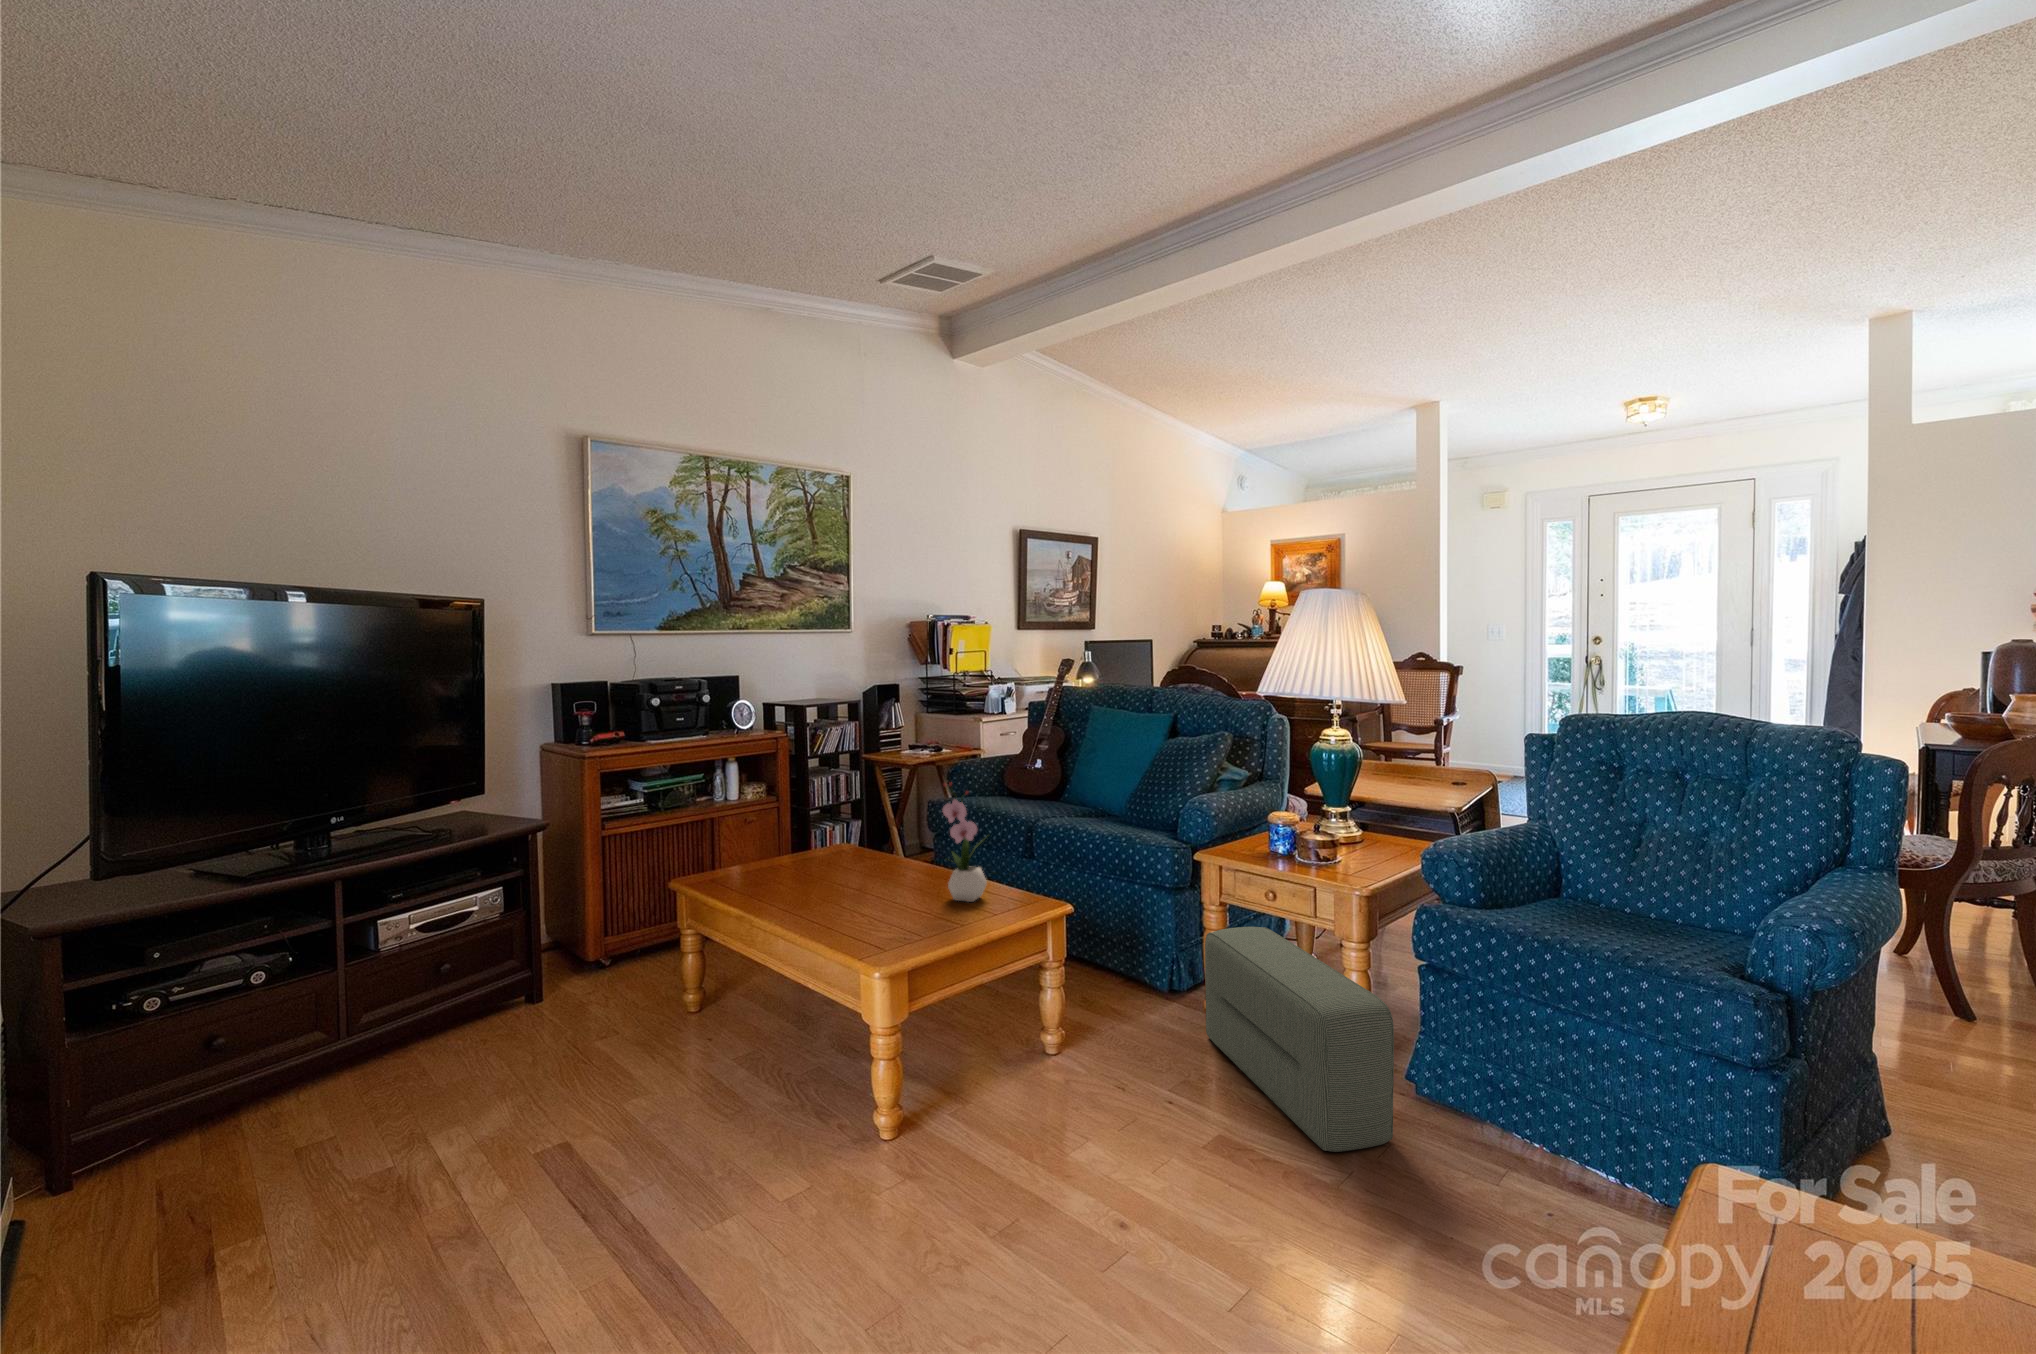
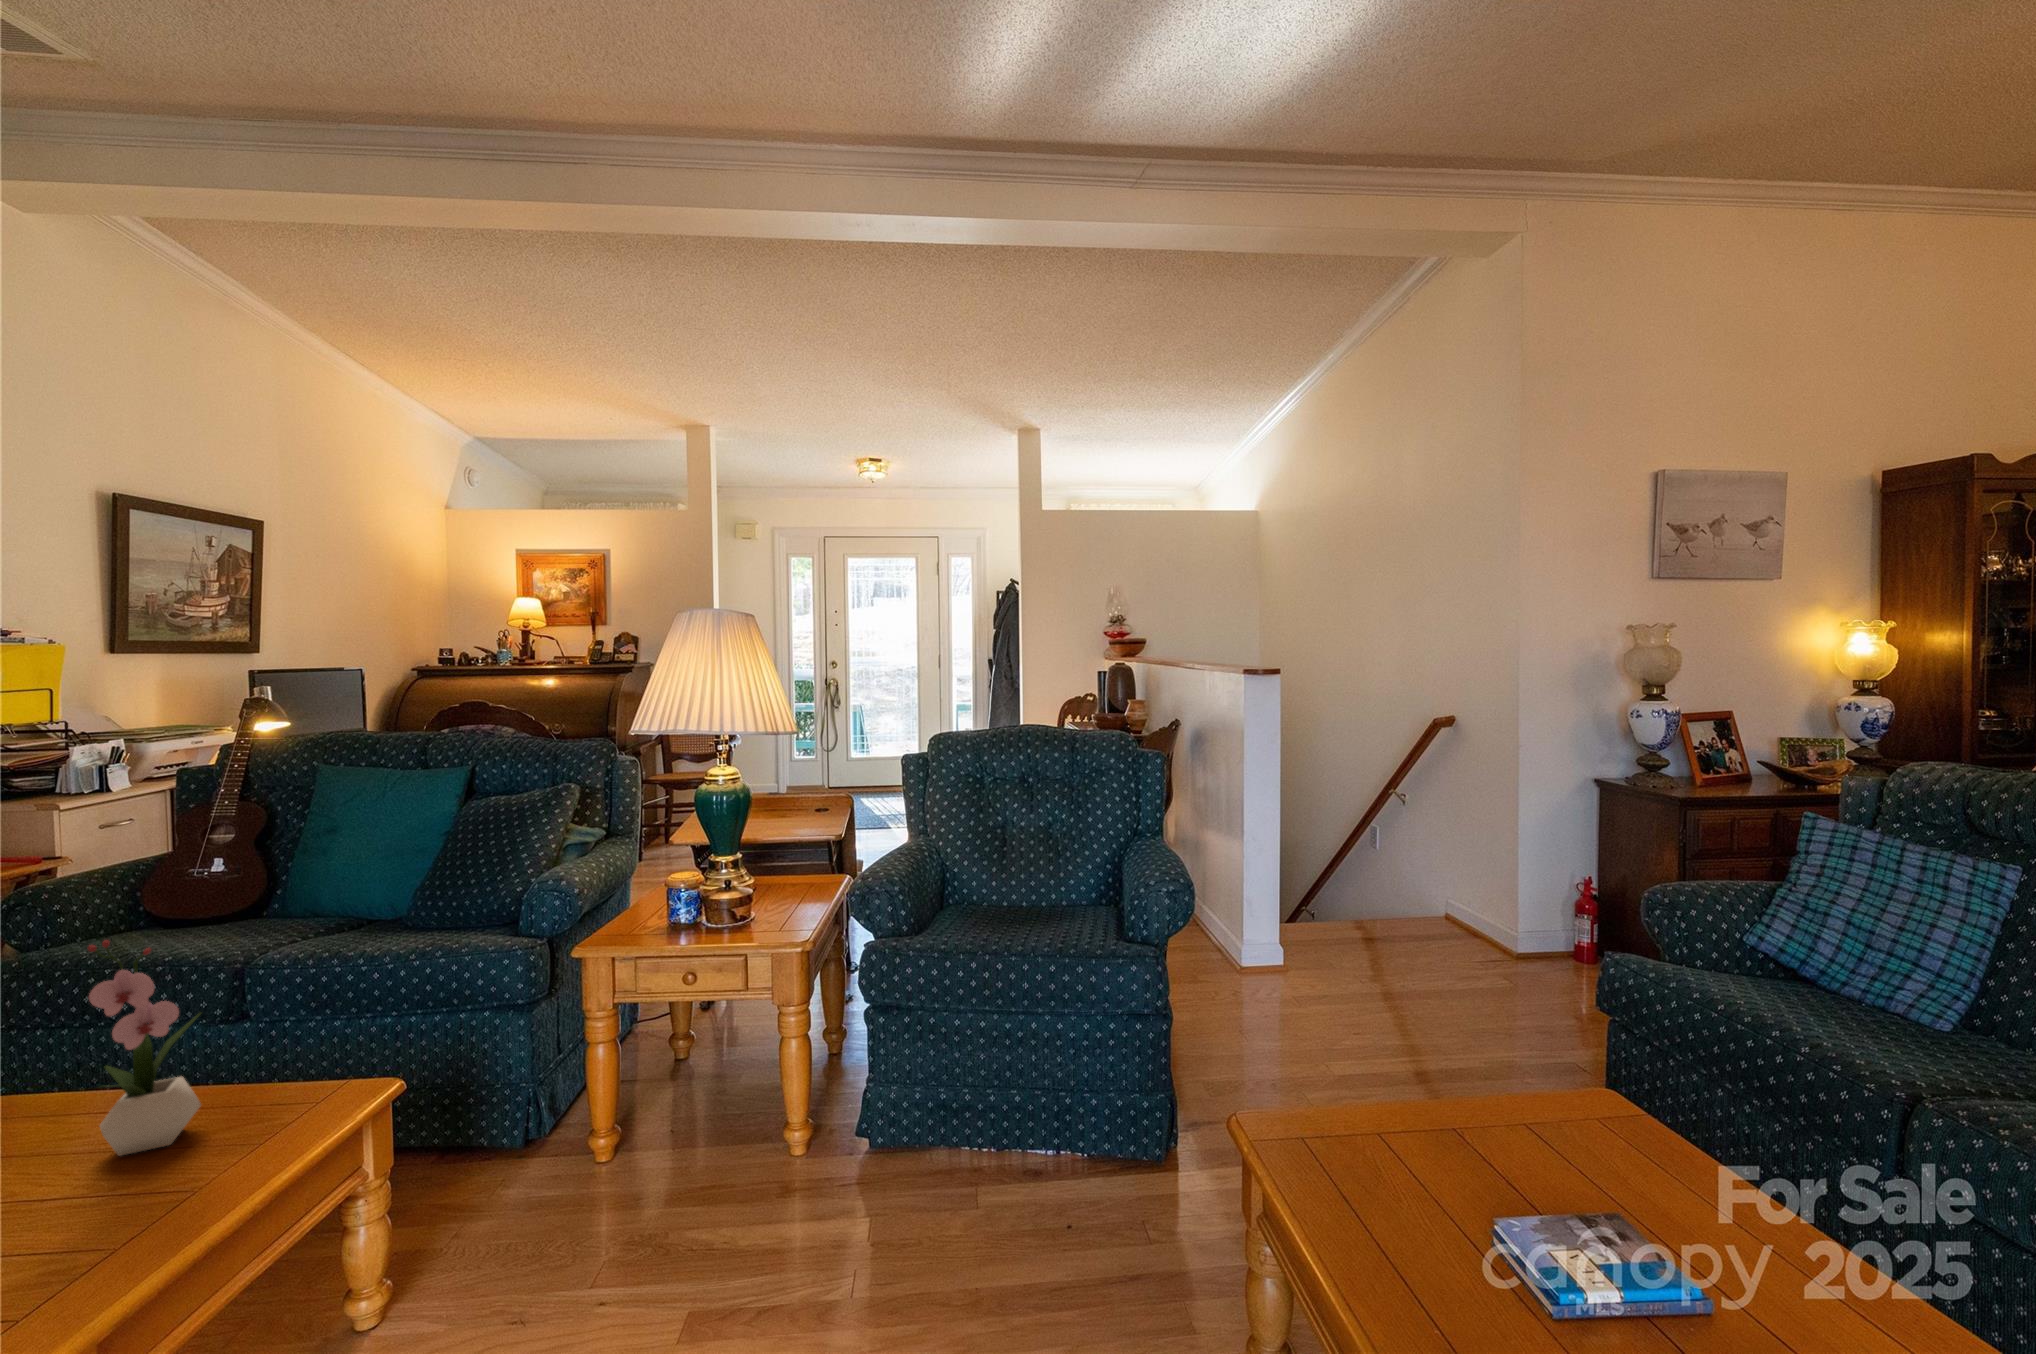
pouf: present [1205,927,1394,1152] -> none [598,1019,876,1267]

